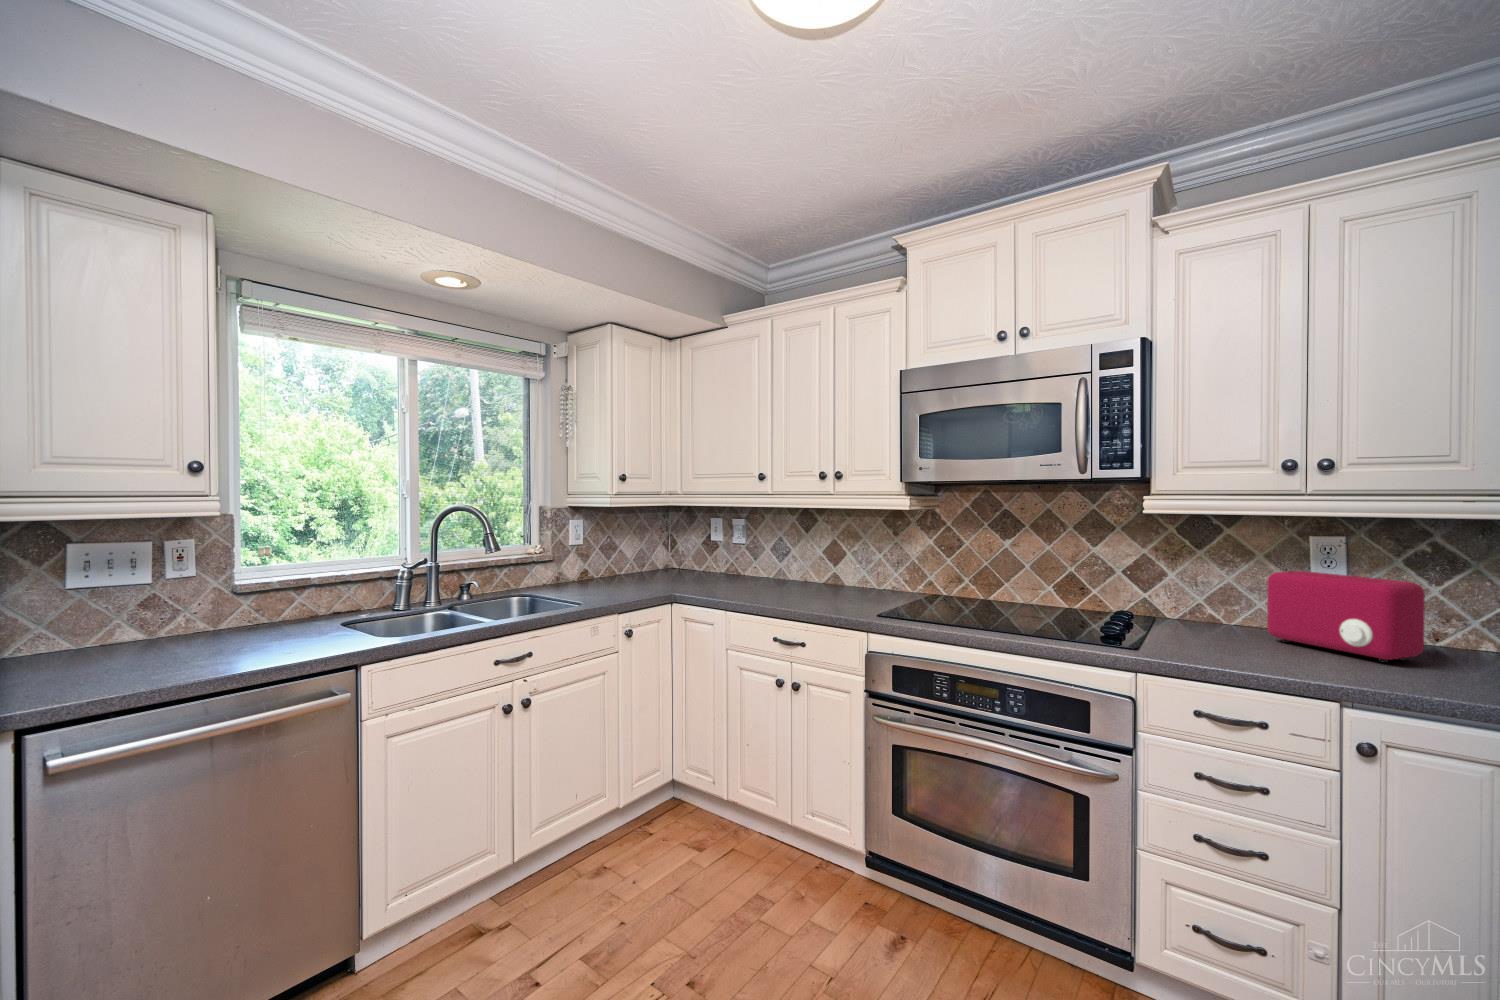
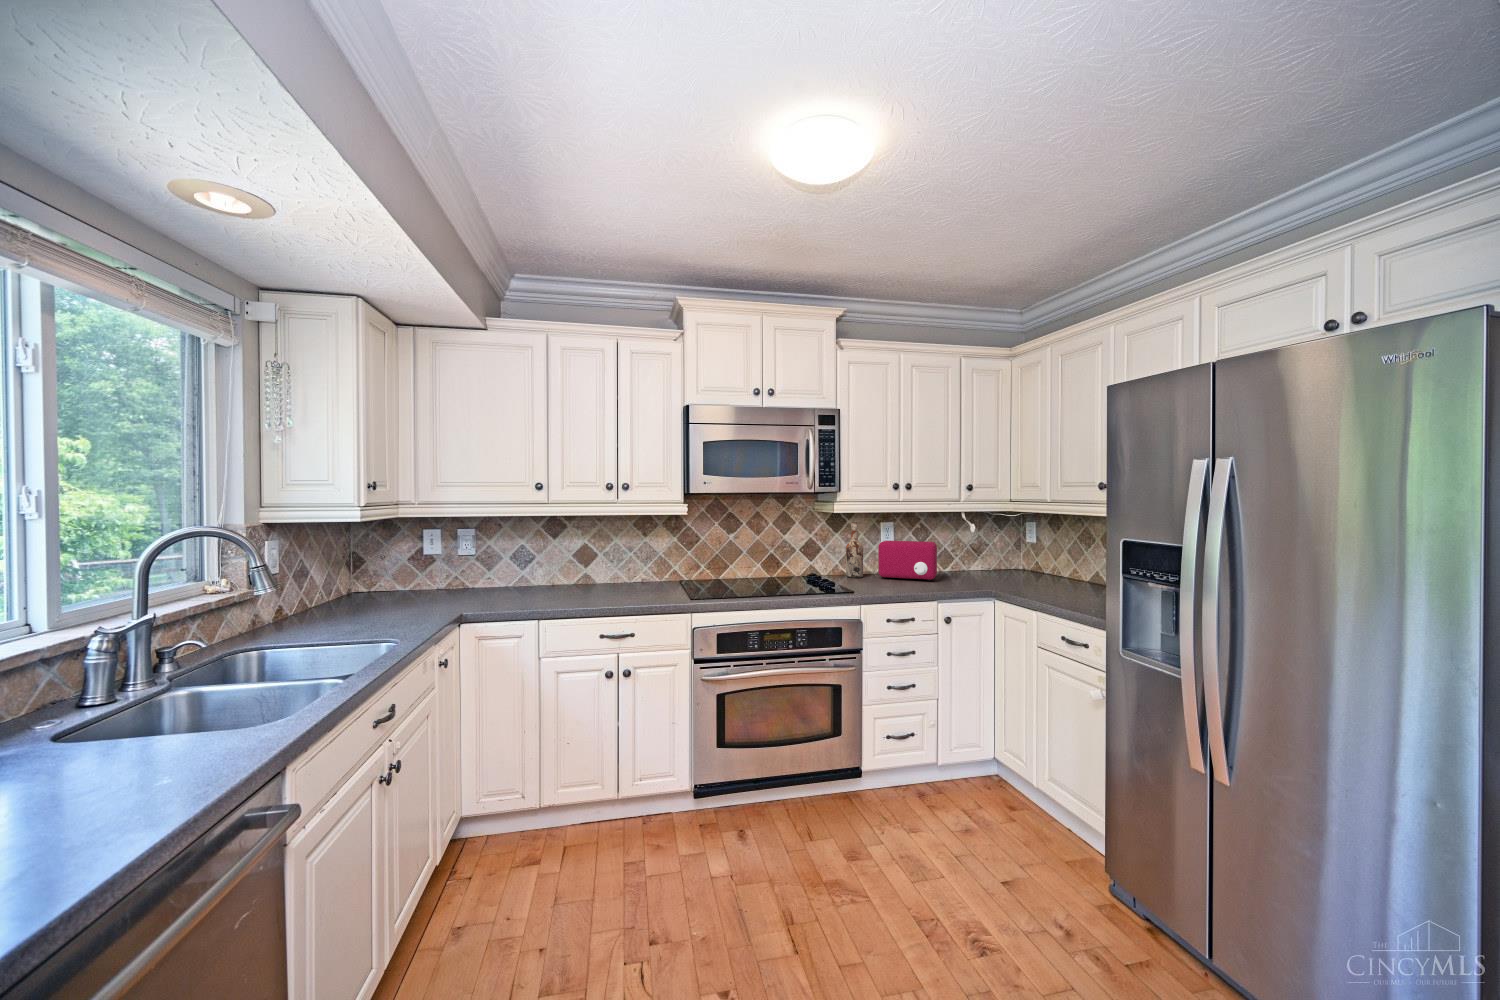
wine bottle: none [1206,533,1243,632] -> present [846,522,863,578]

